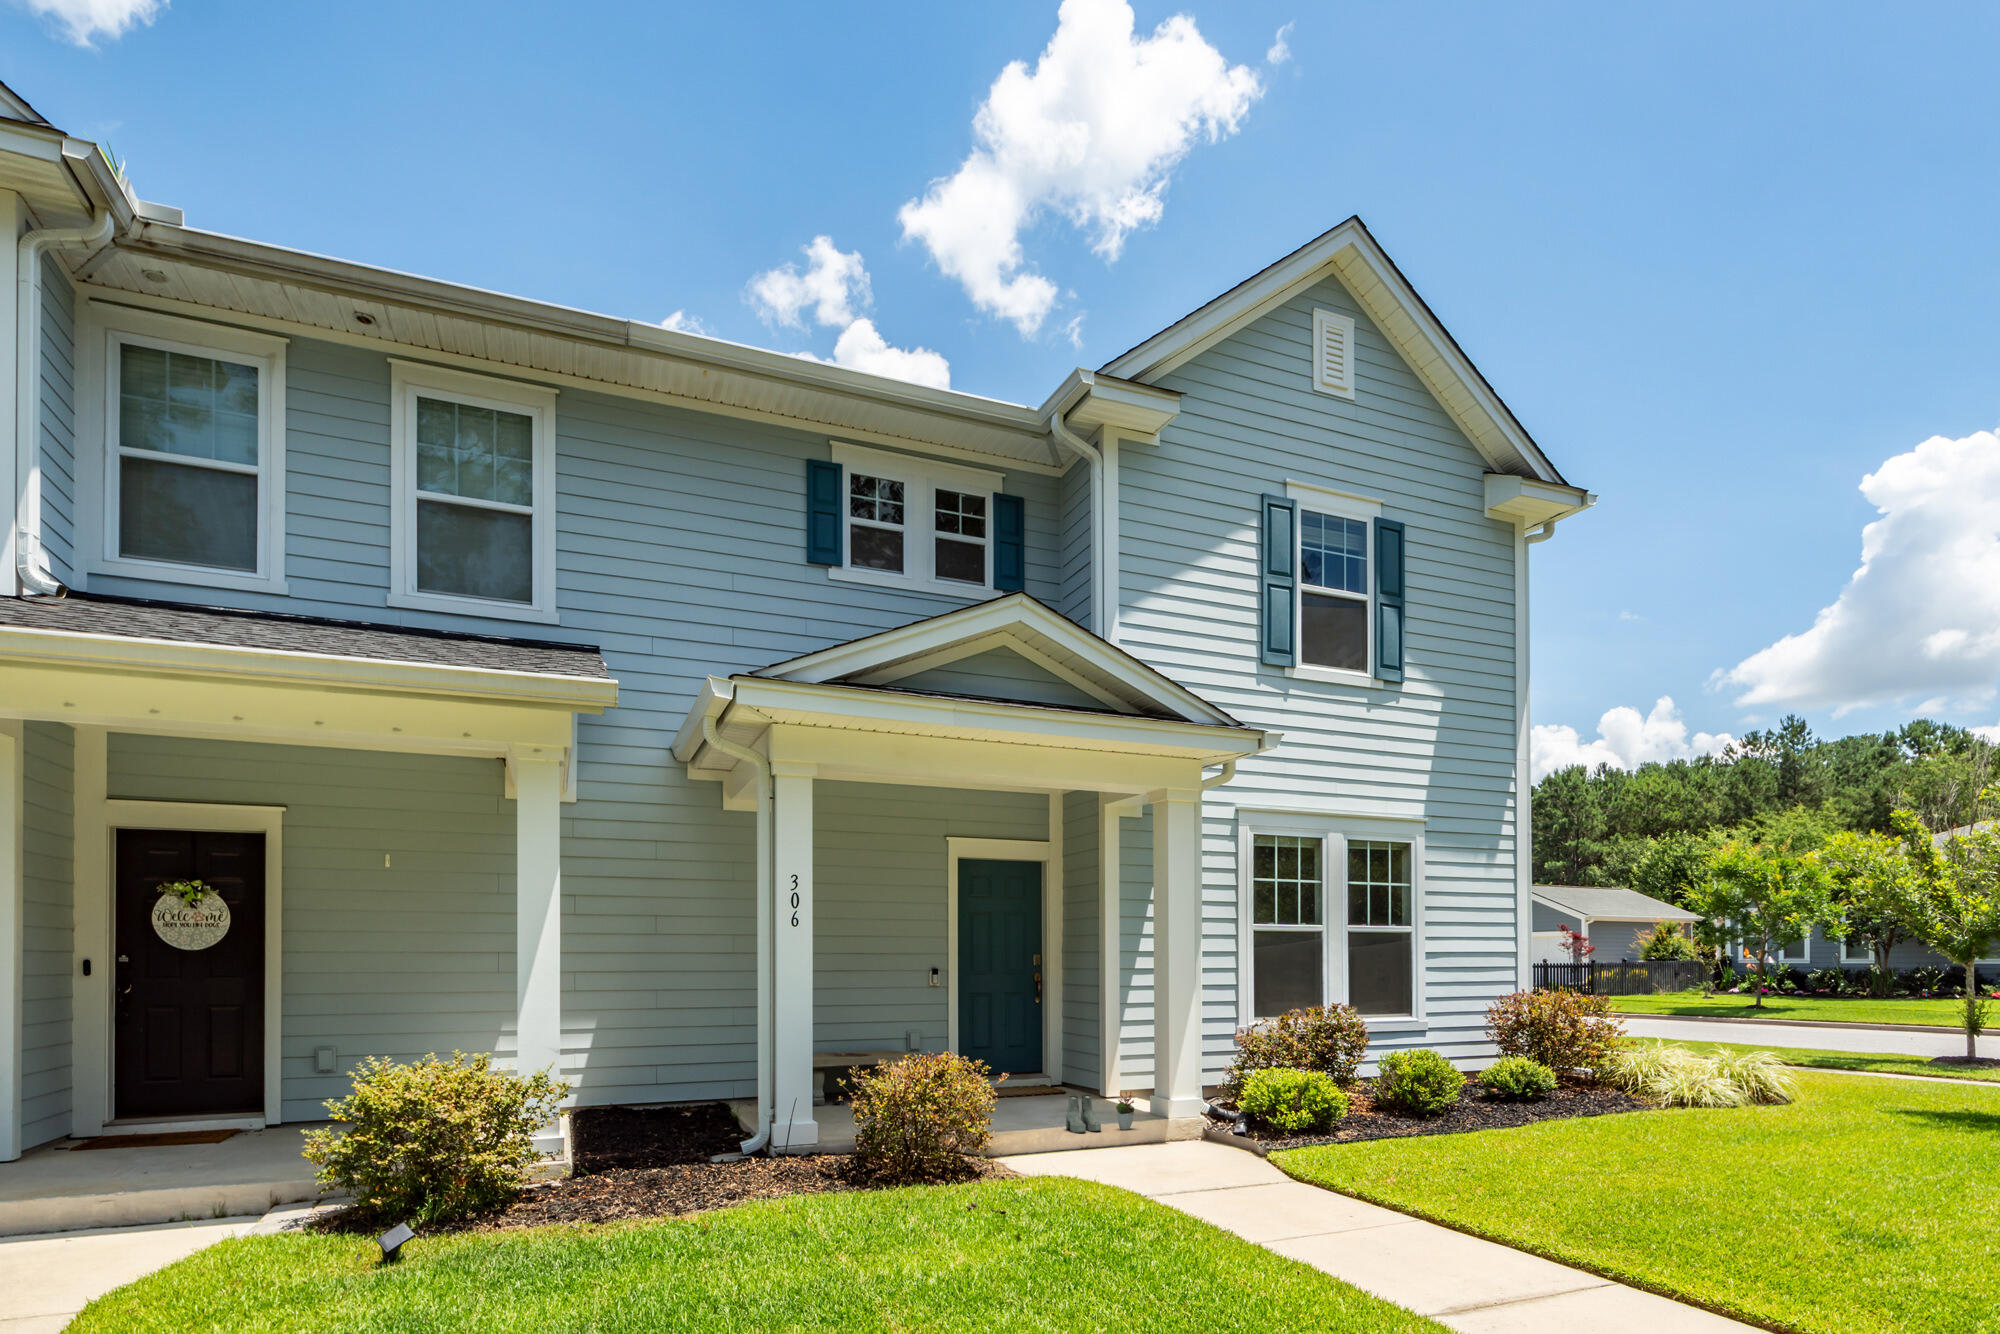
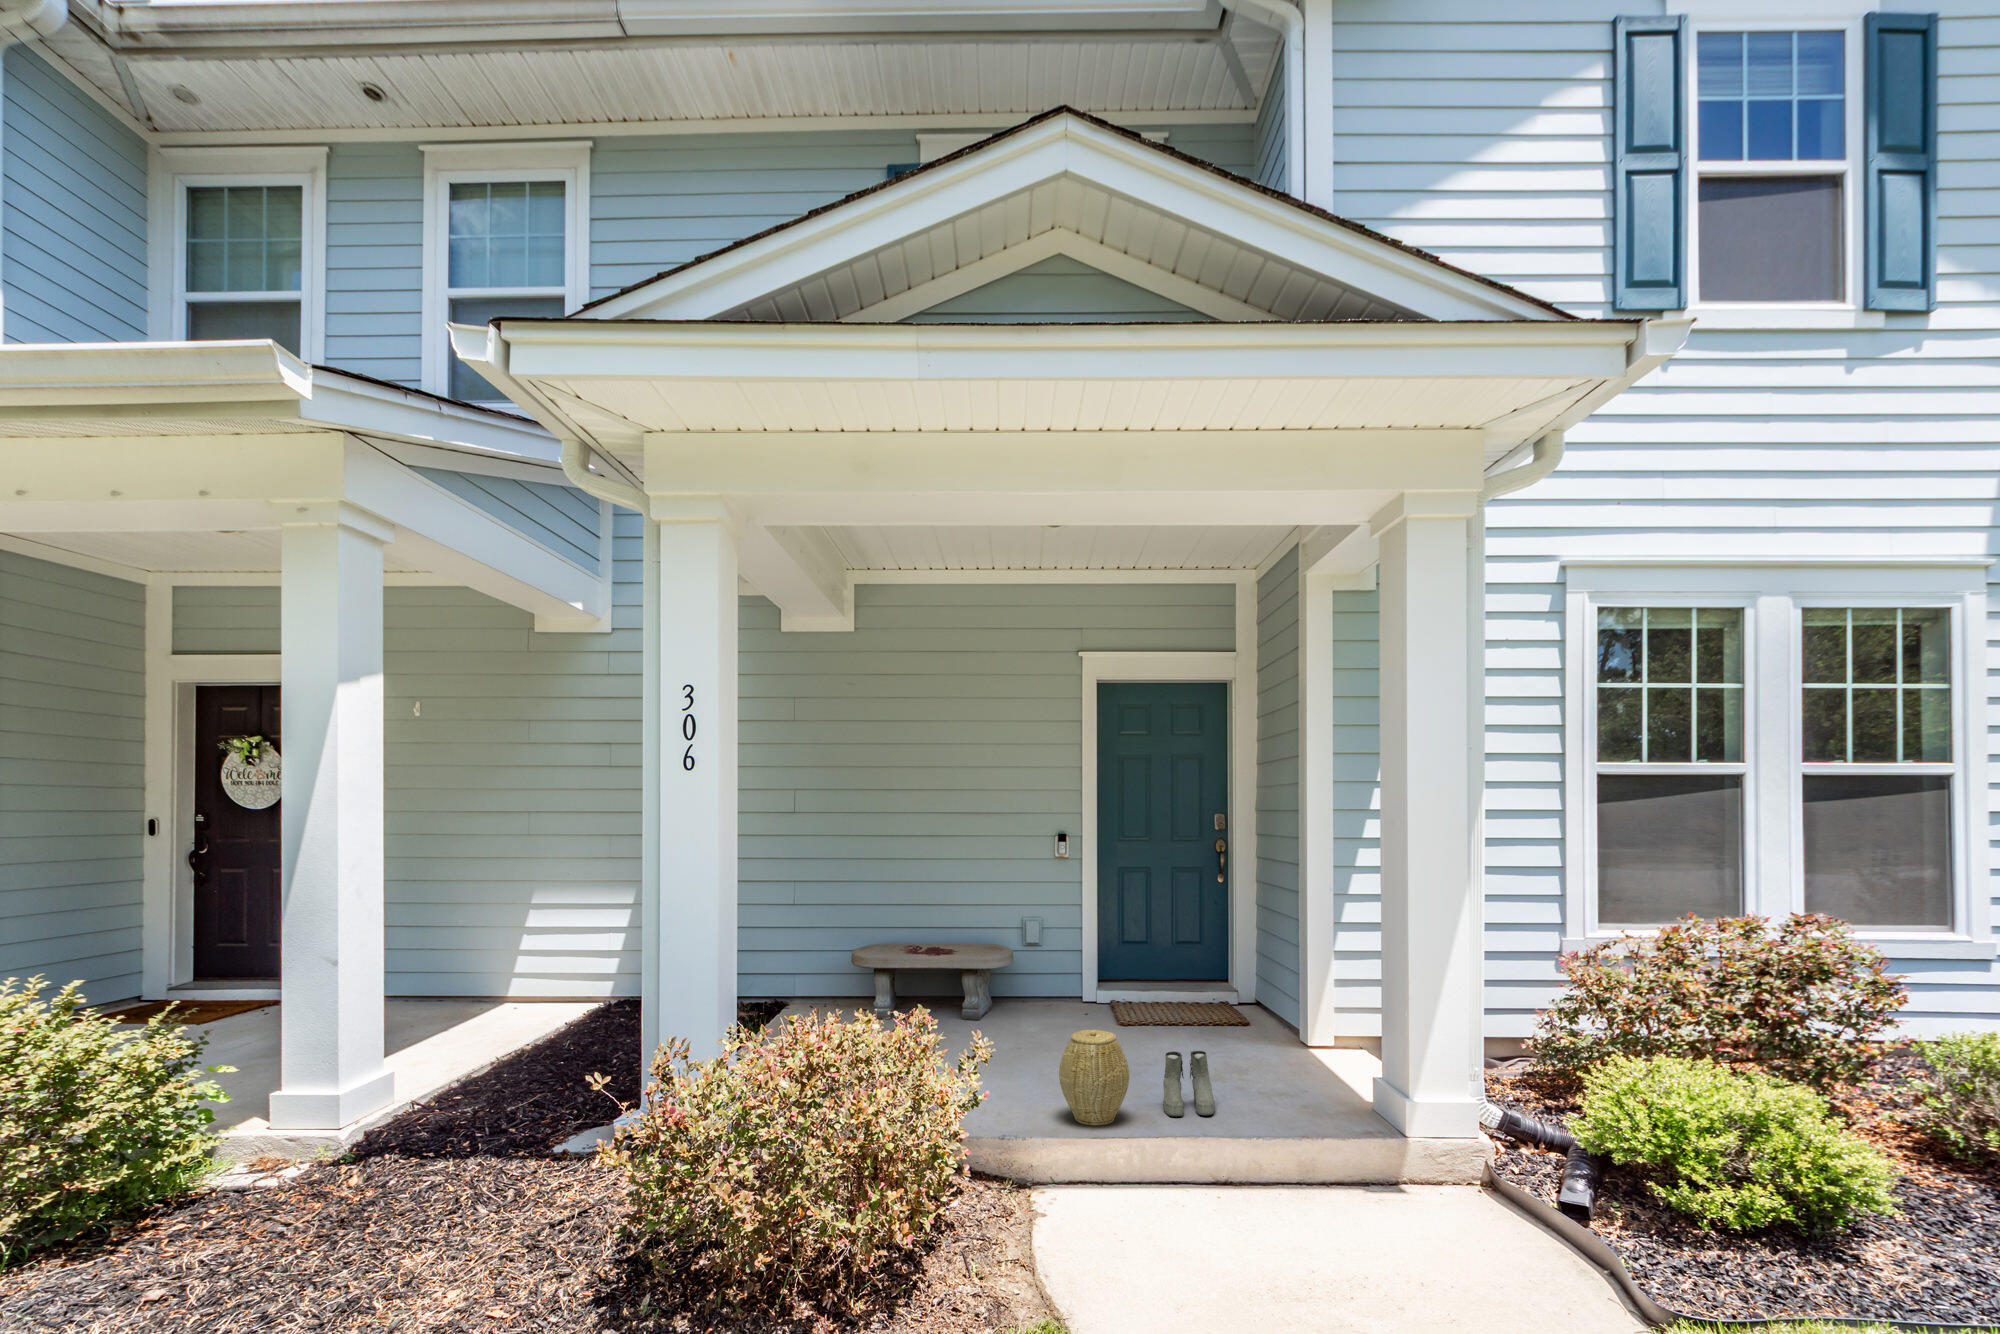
woven basket: none [1018,1080,1061,1139] -> present [1059,1030,1129,1125]
decorative plant: present [1116,1092,1134,1130] -> none [1242,1053,1277,1115]

